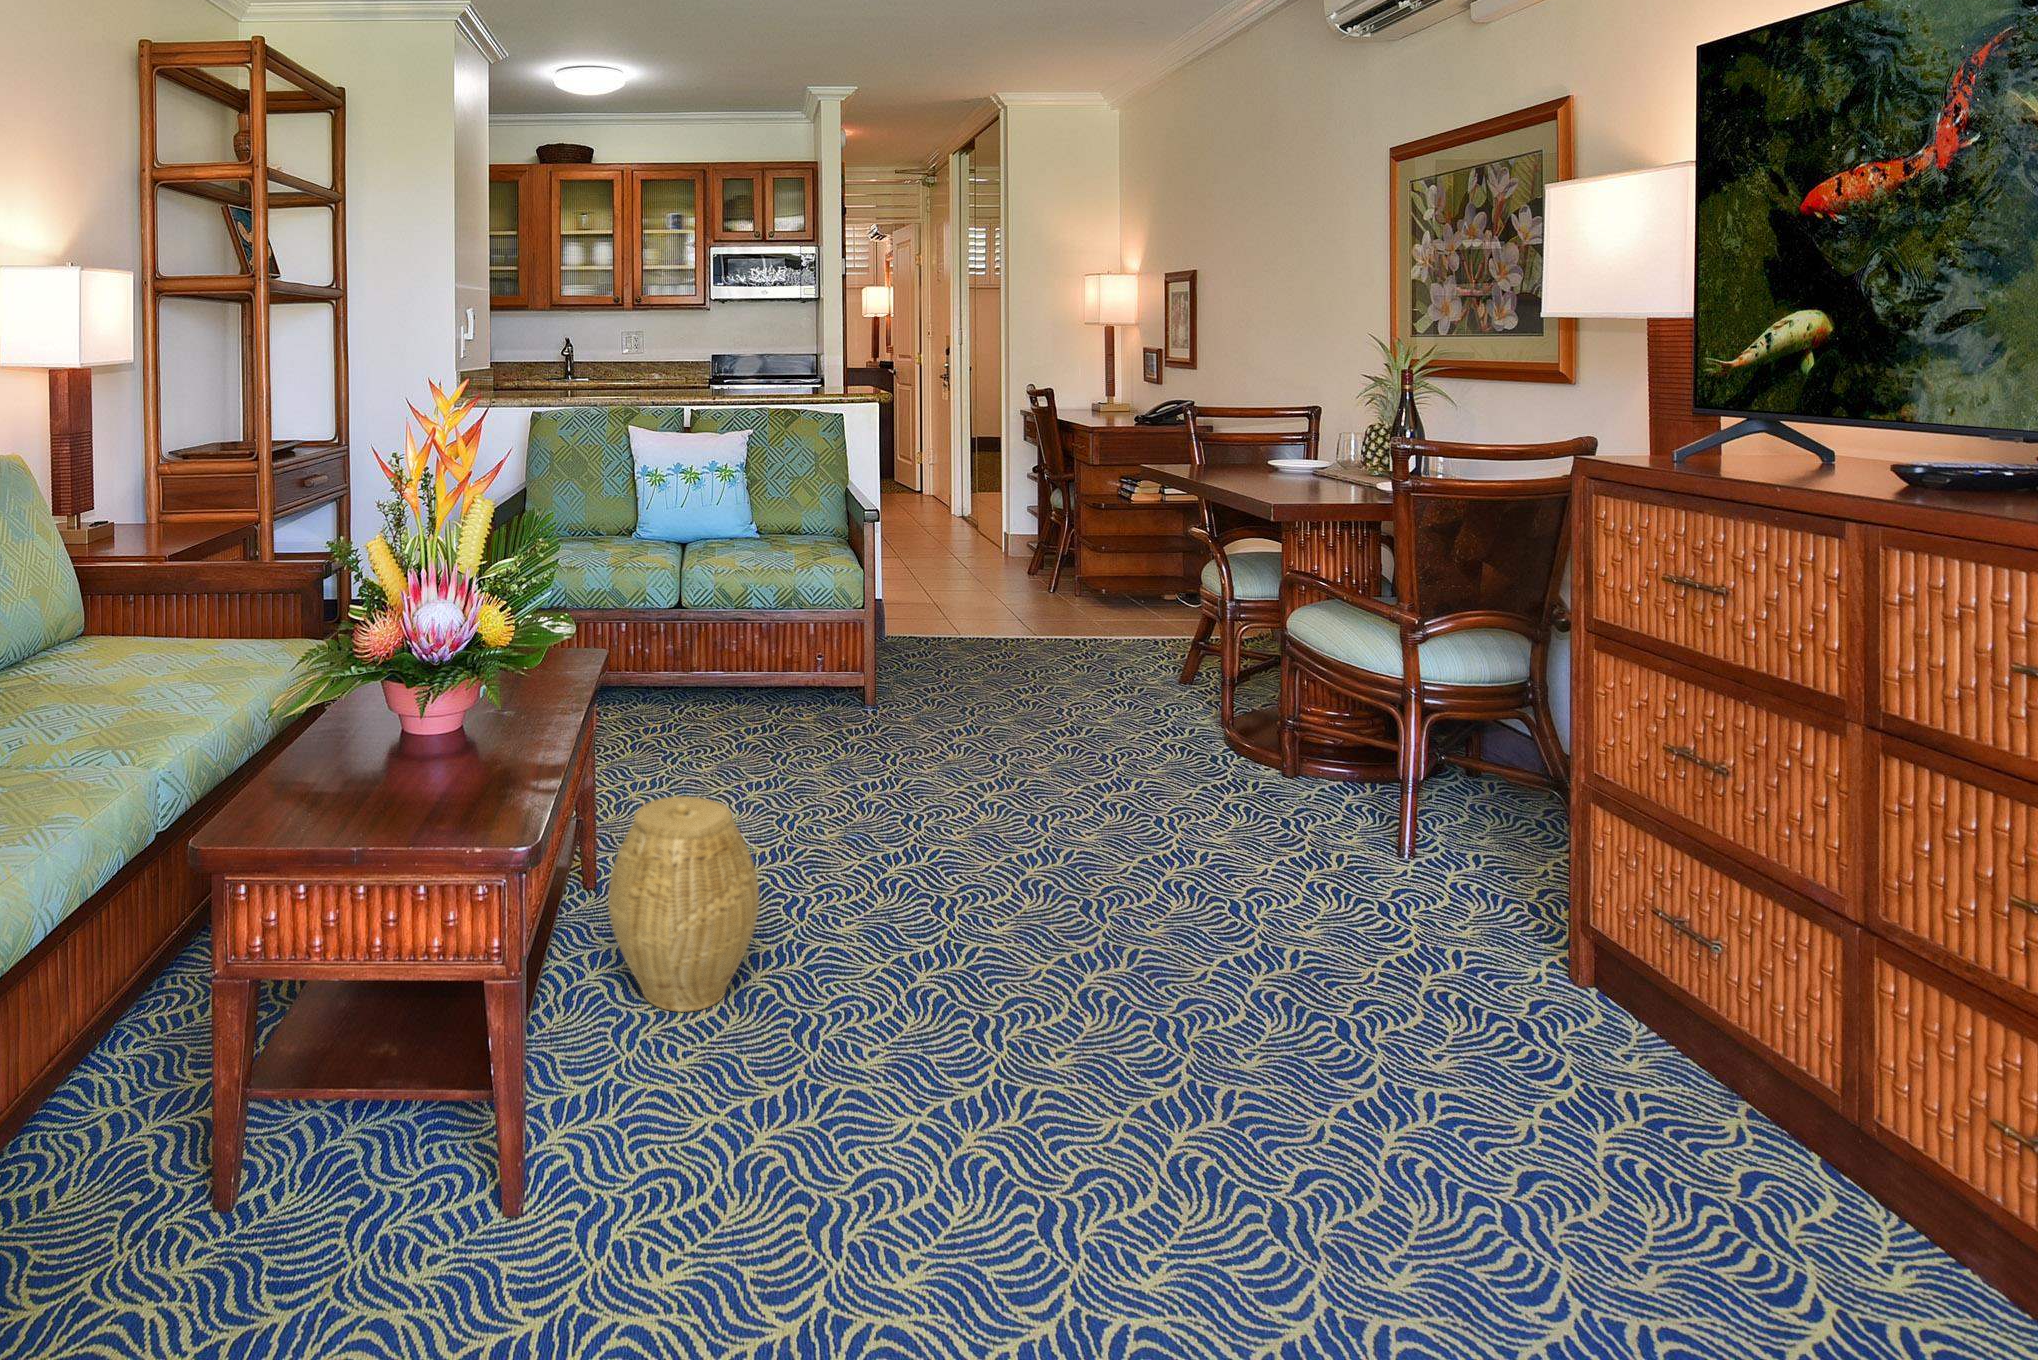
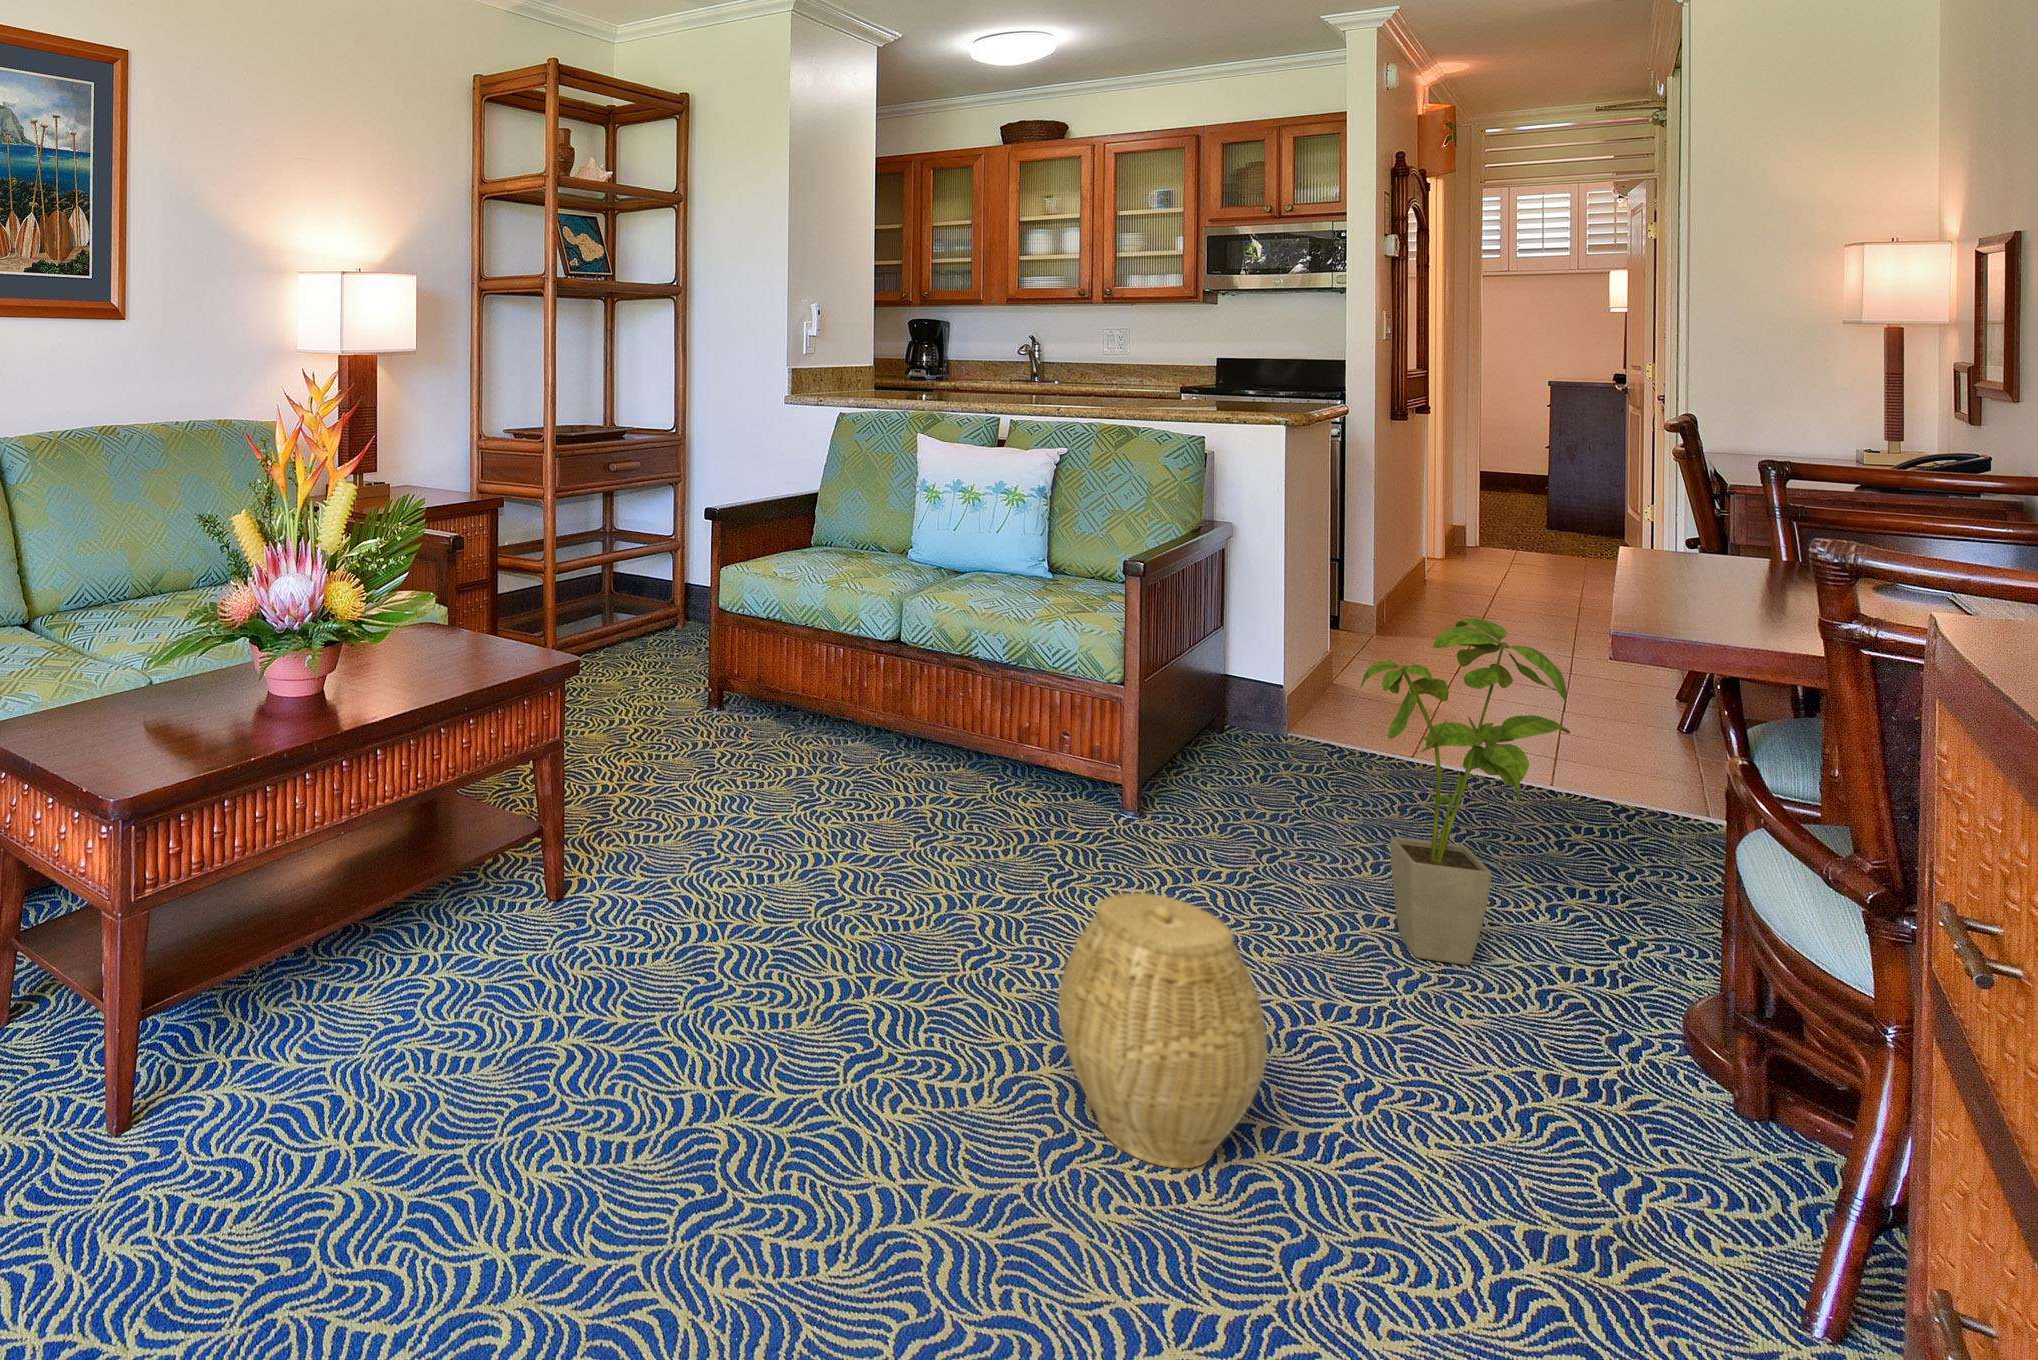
house plant: none [737,546,865,803] -> present [1361,618,1570,965]

